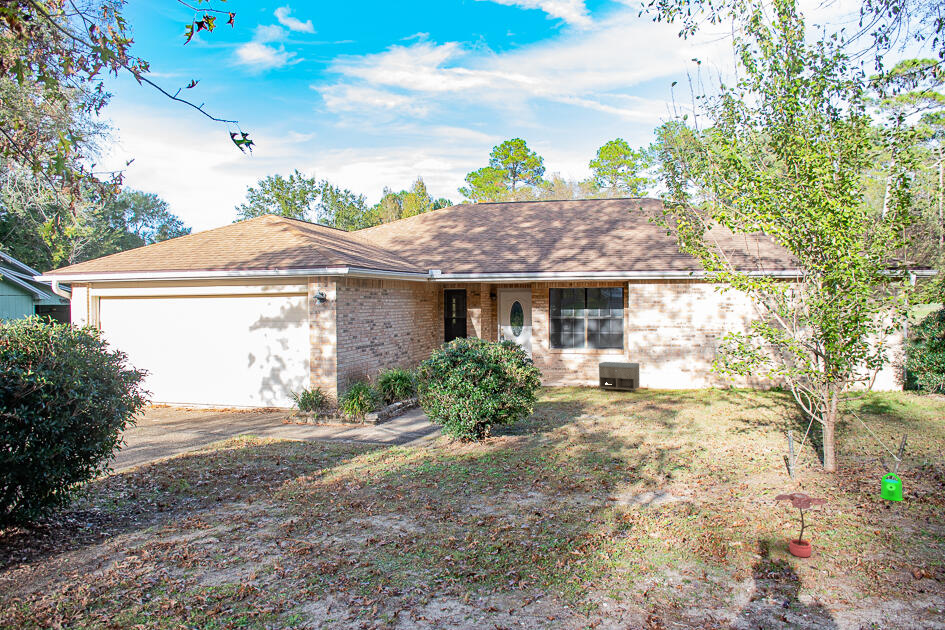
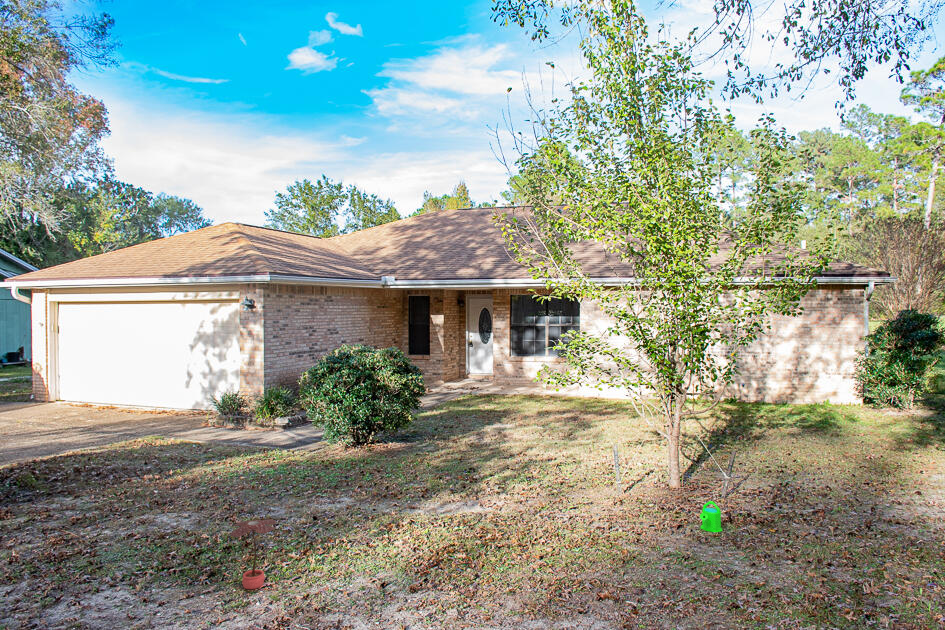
storage bench: present [599,362,639,392] -> none [553,374,597,406]
potted plant: present [775,493,827,557] -> present [231,519,276,589]

